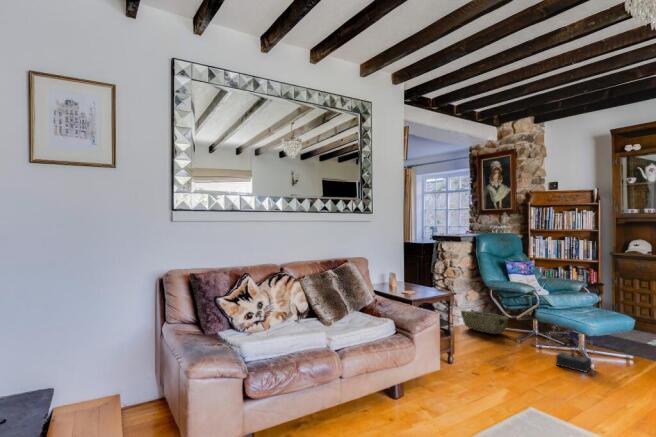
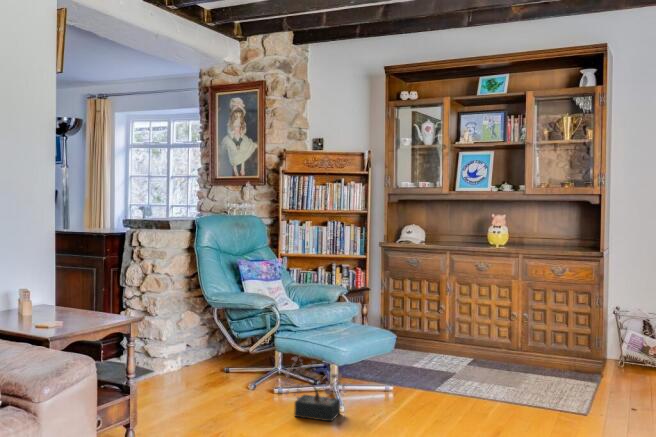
woven basket: present [461,310,508,333] -> none [166,345,240,380]

